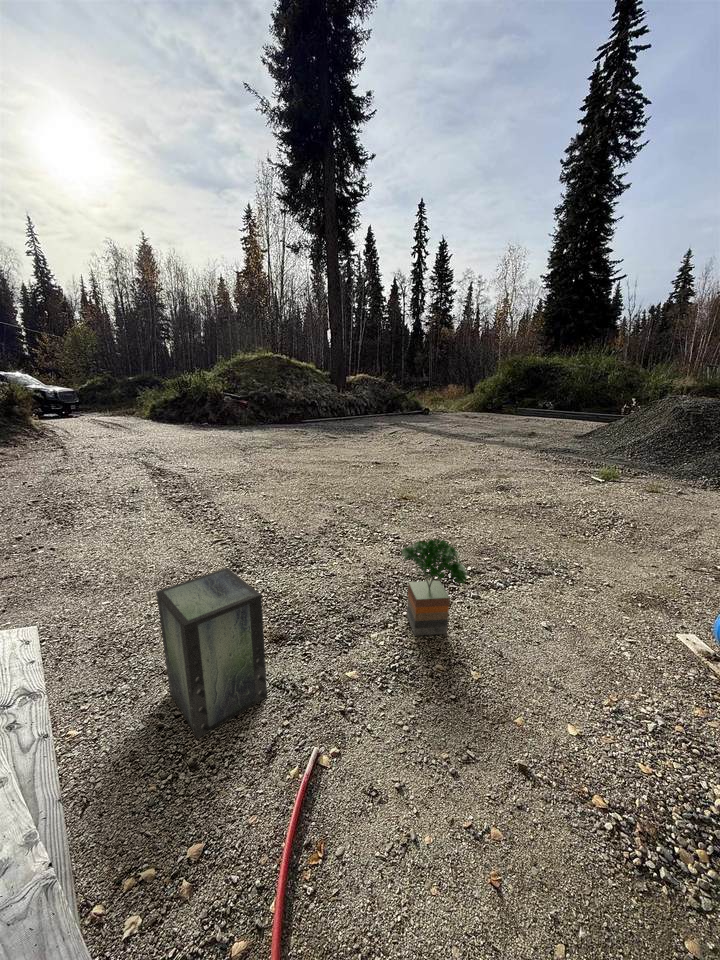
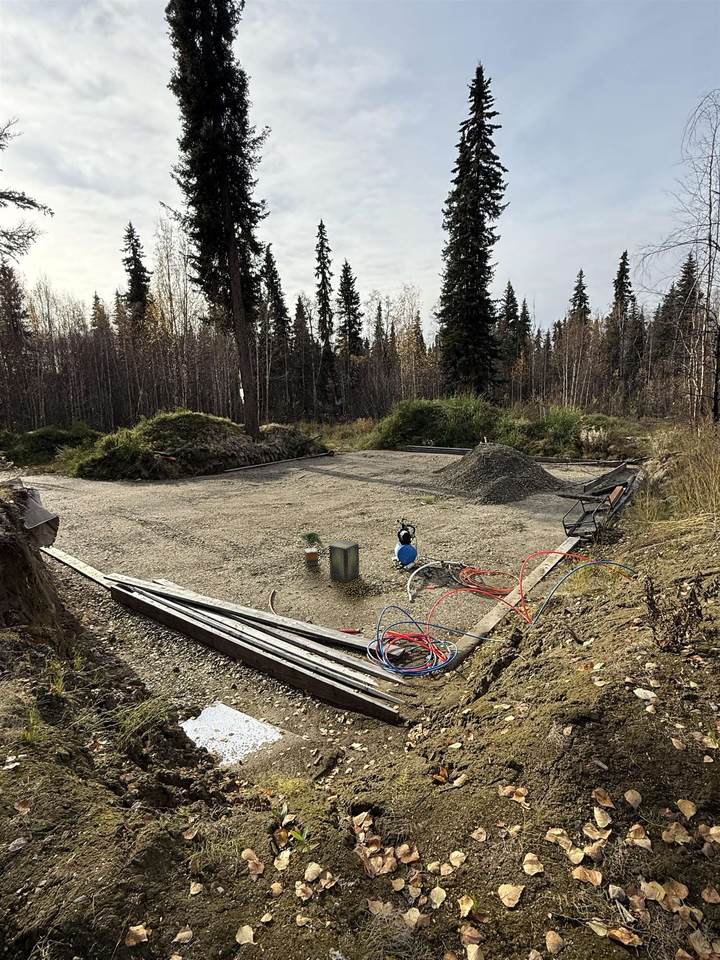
storage box: present [156,568,267,738] -> present [329,540,359,582]

